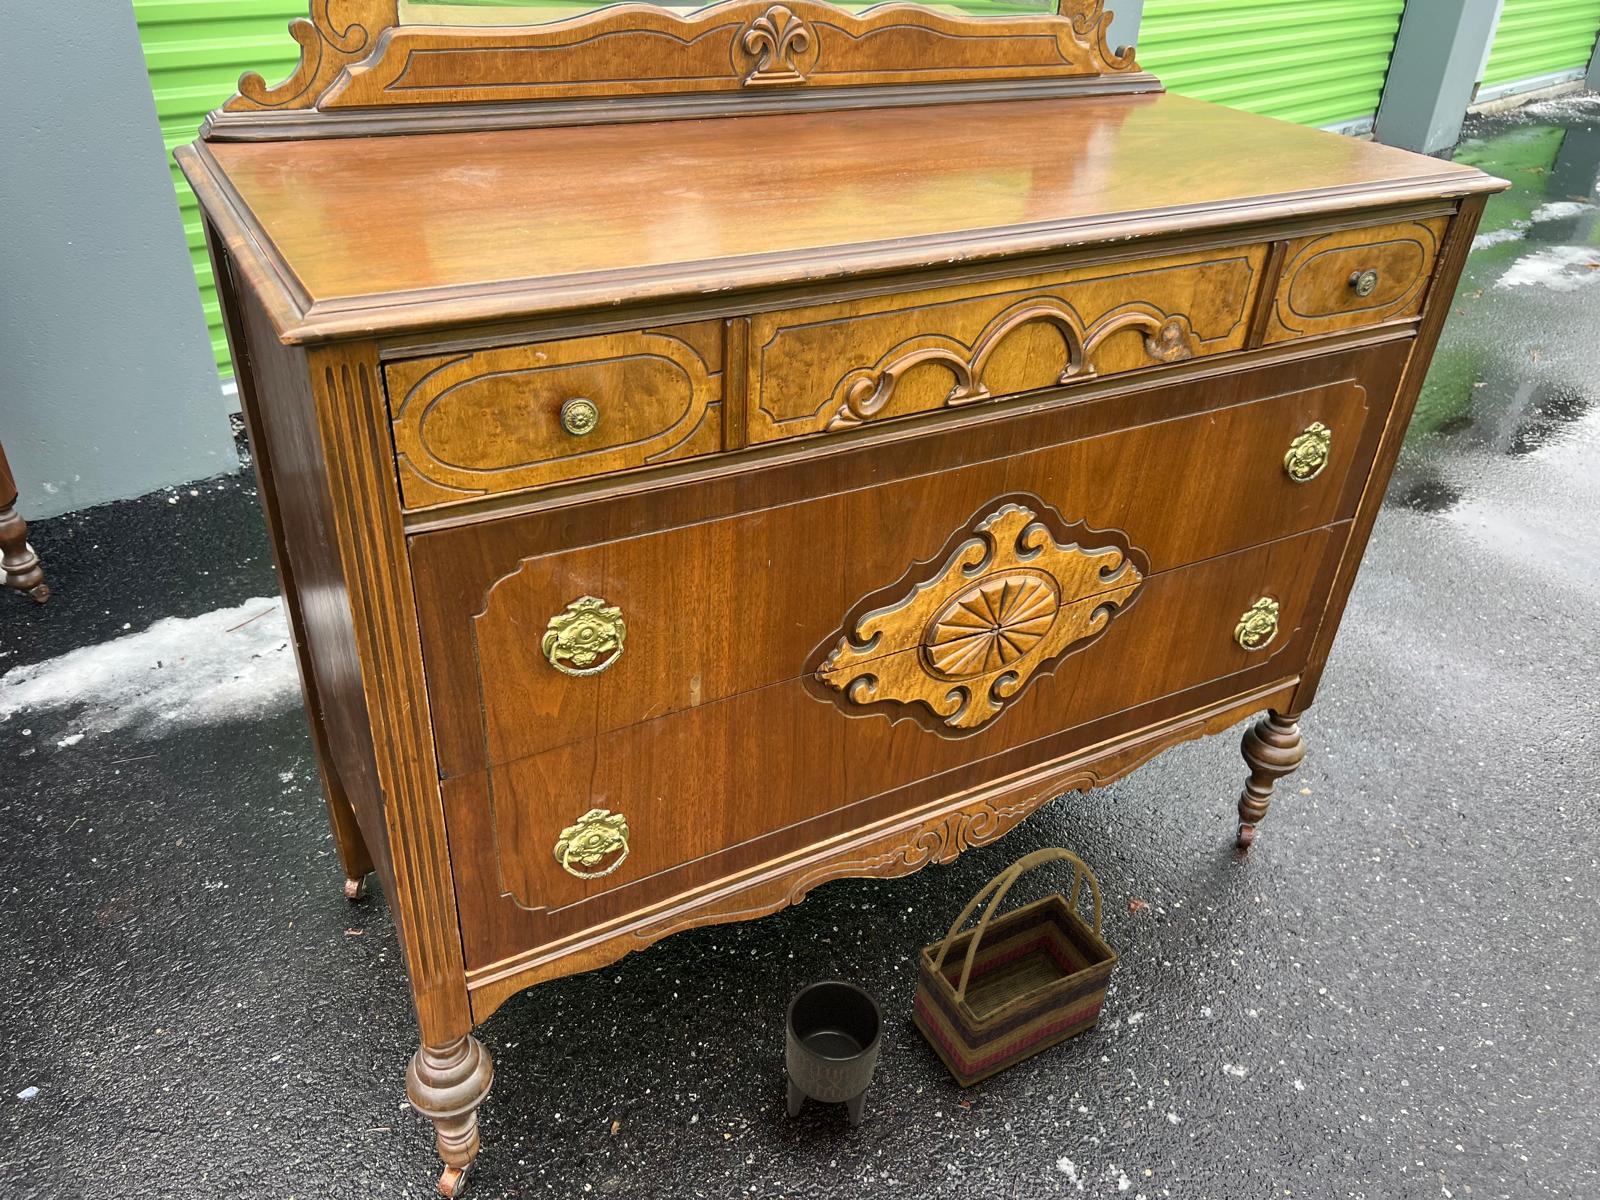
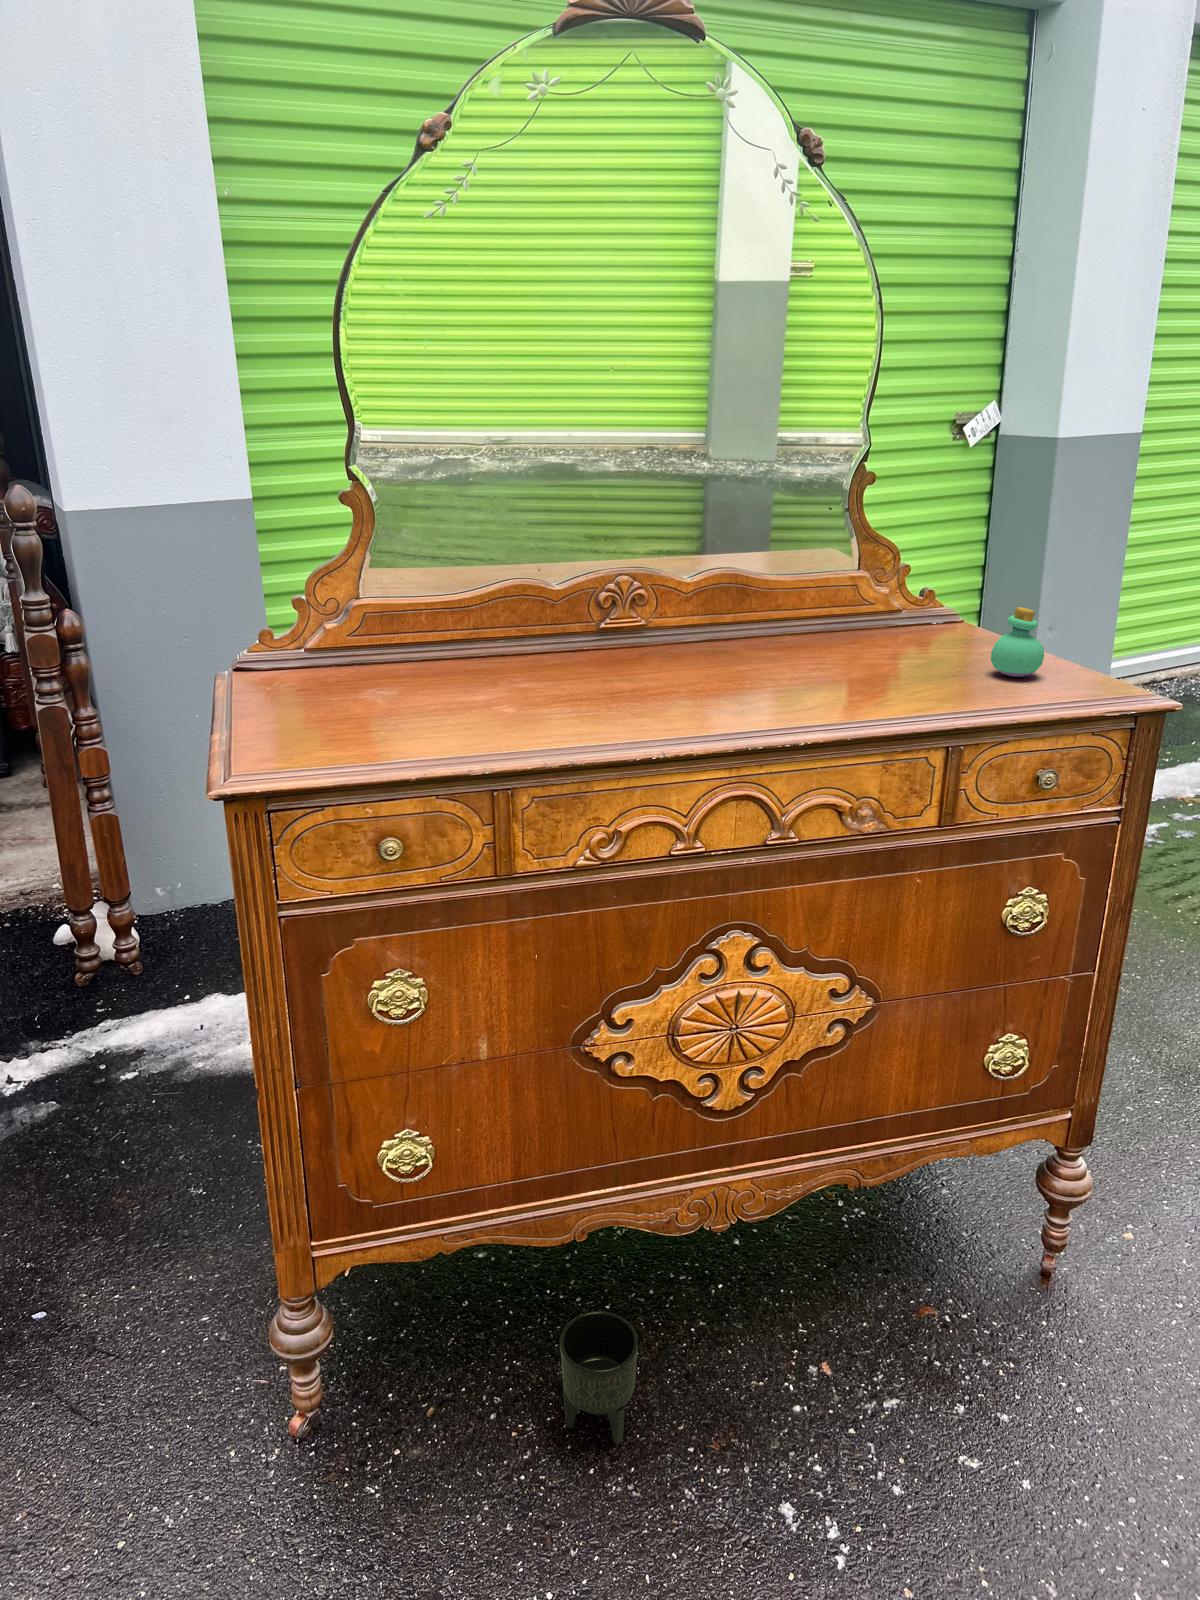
perfume bottle: none [1275,56,1345,153] -> present [991,607,1044,677]
basket: present [912,847,1119,1088] -> none [690,1221,861,1431]

